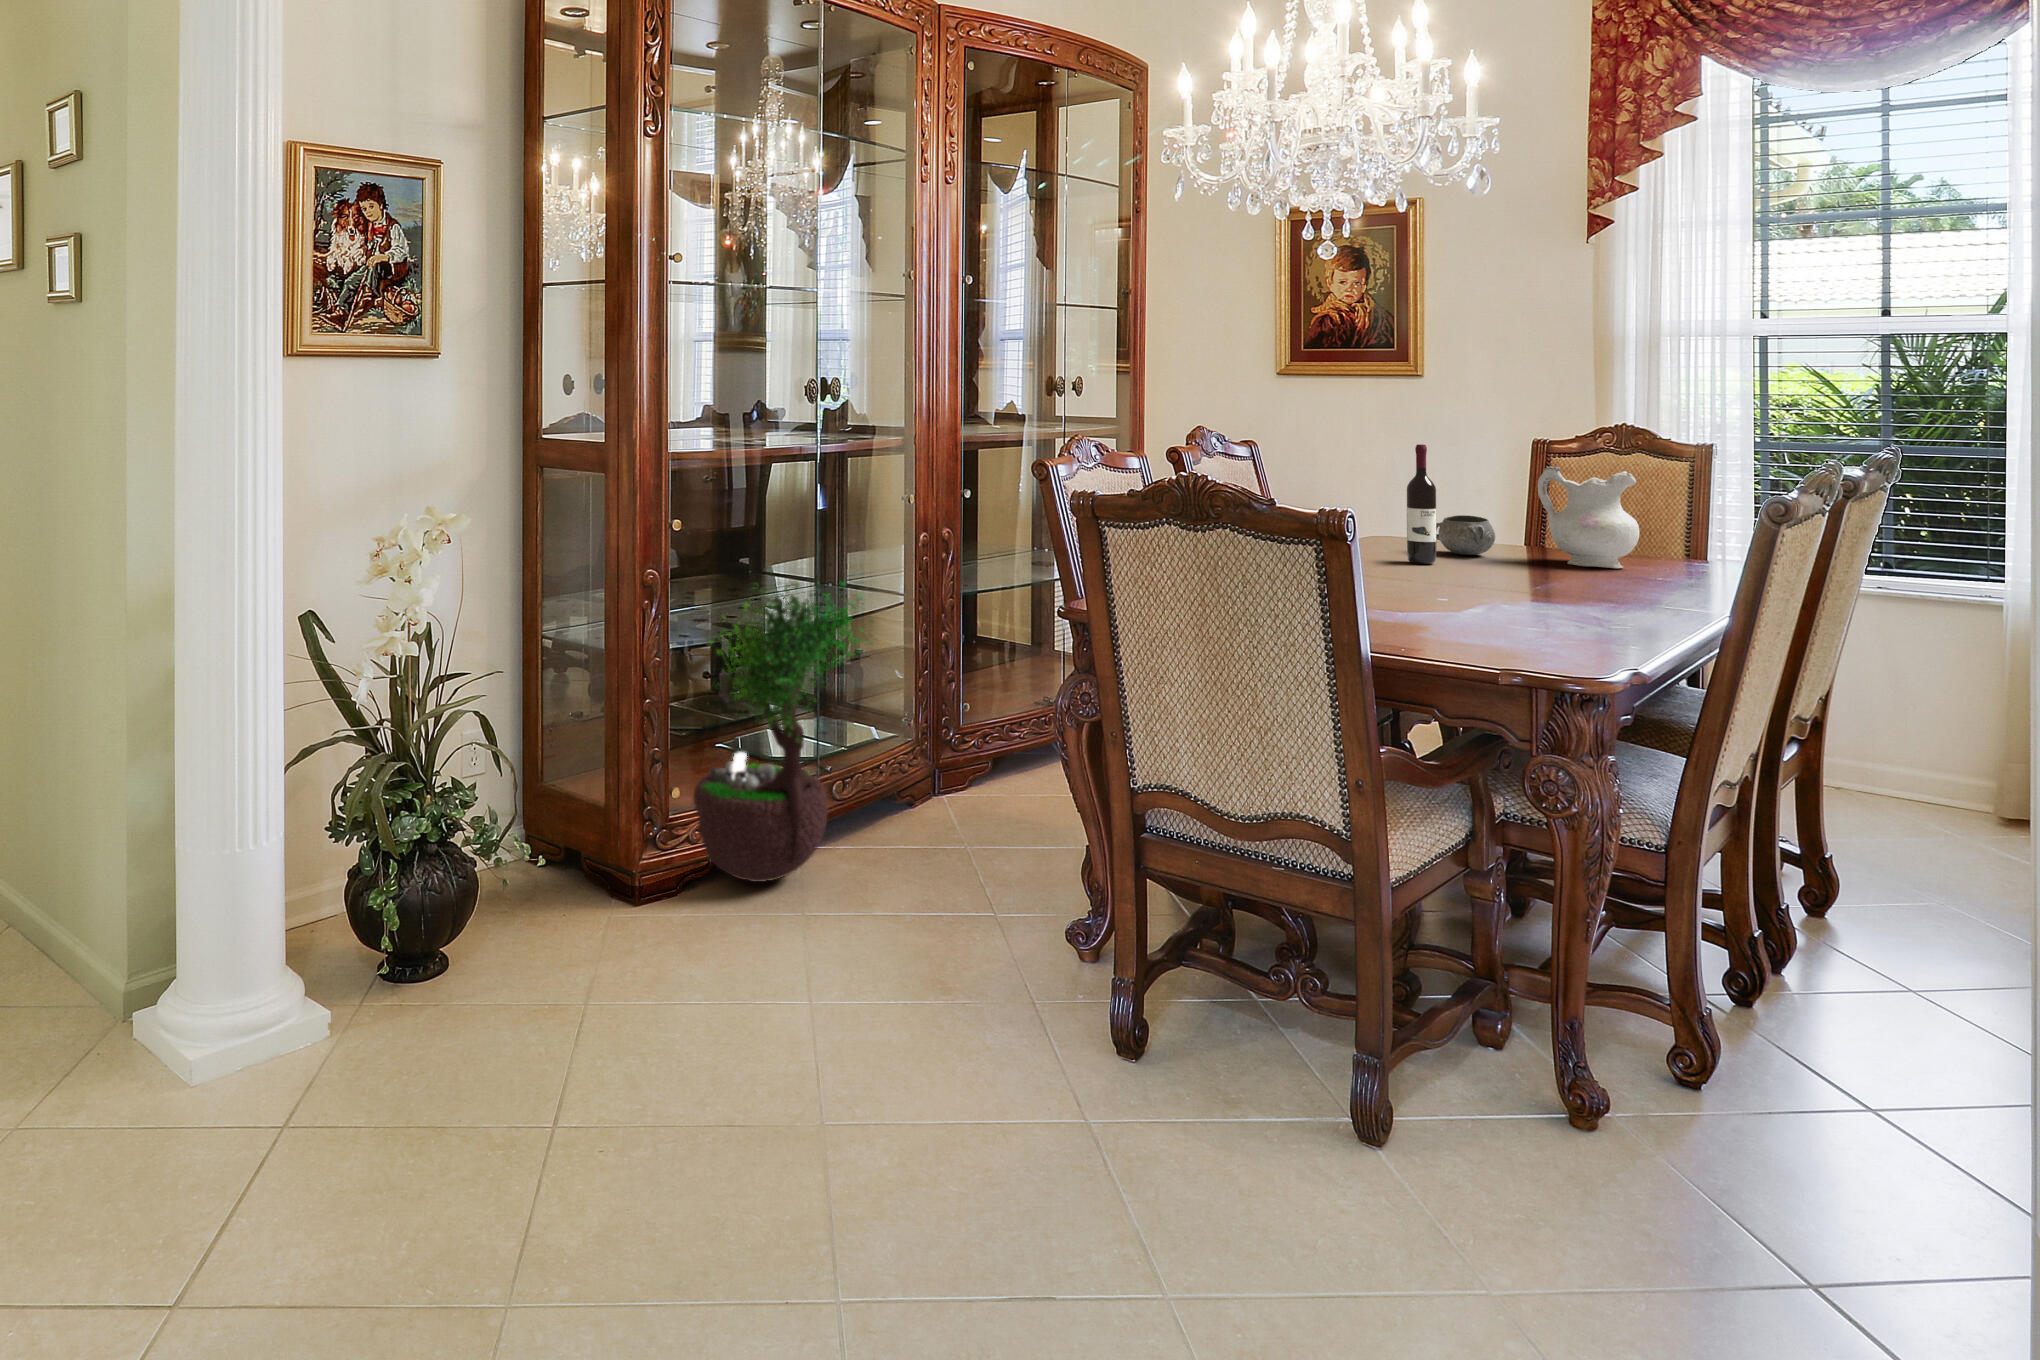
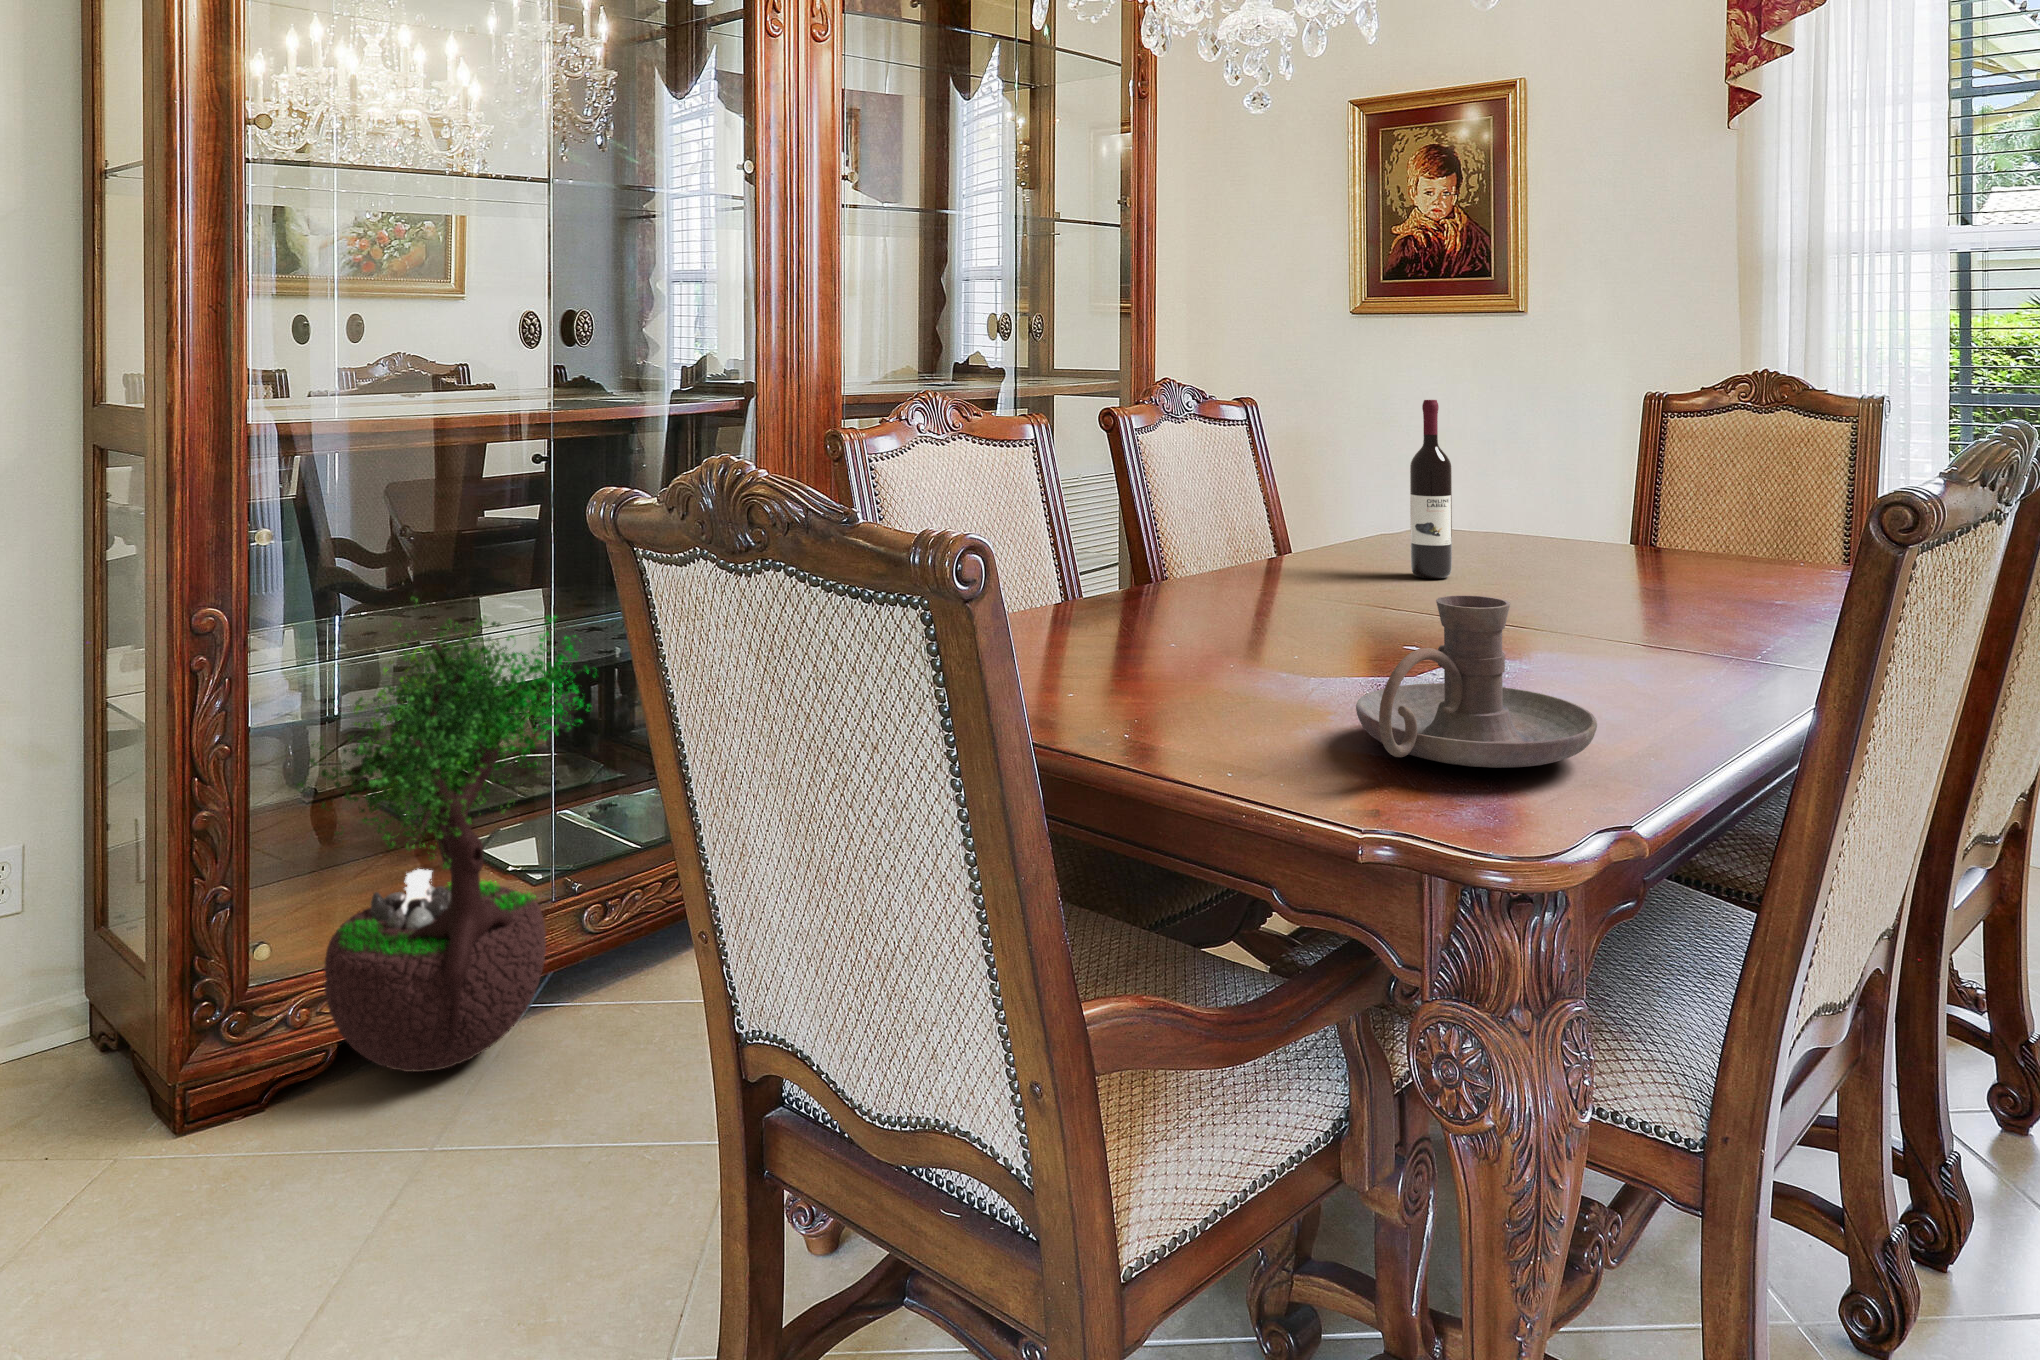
ceramic pitcher: present [1538,466,1639,568] -> none [1609,430,1750,582]
decorative bowl: present [1436,515,1495,555] -> none [1464,503,1552,561]
candle holder: none [1470,558,1615,647] -> present [1356,596,1597,768]

